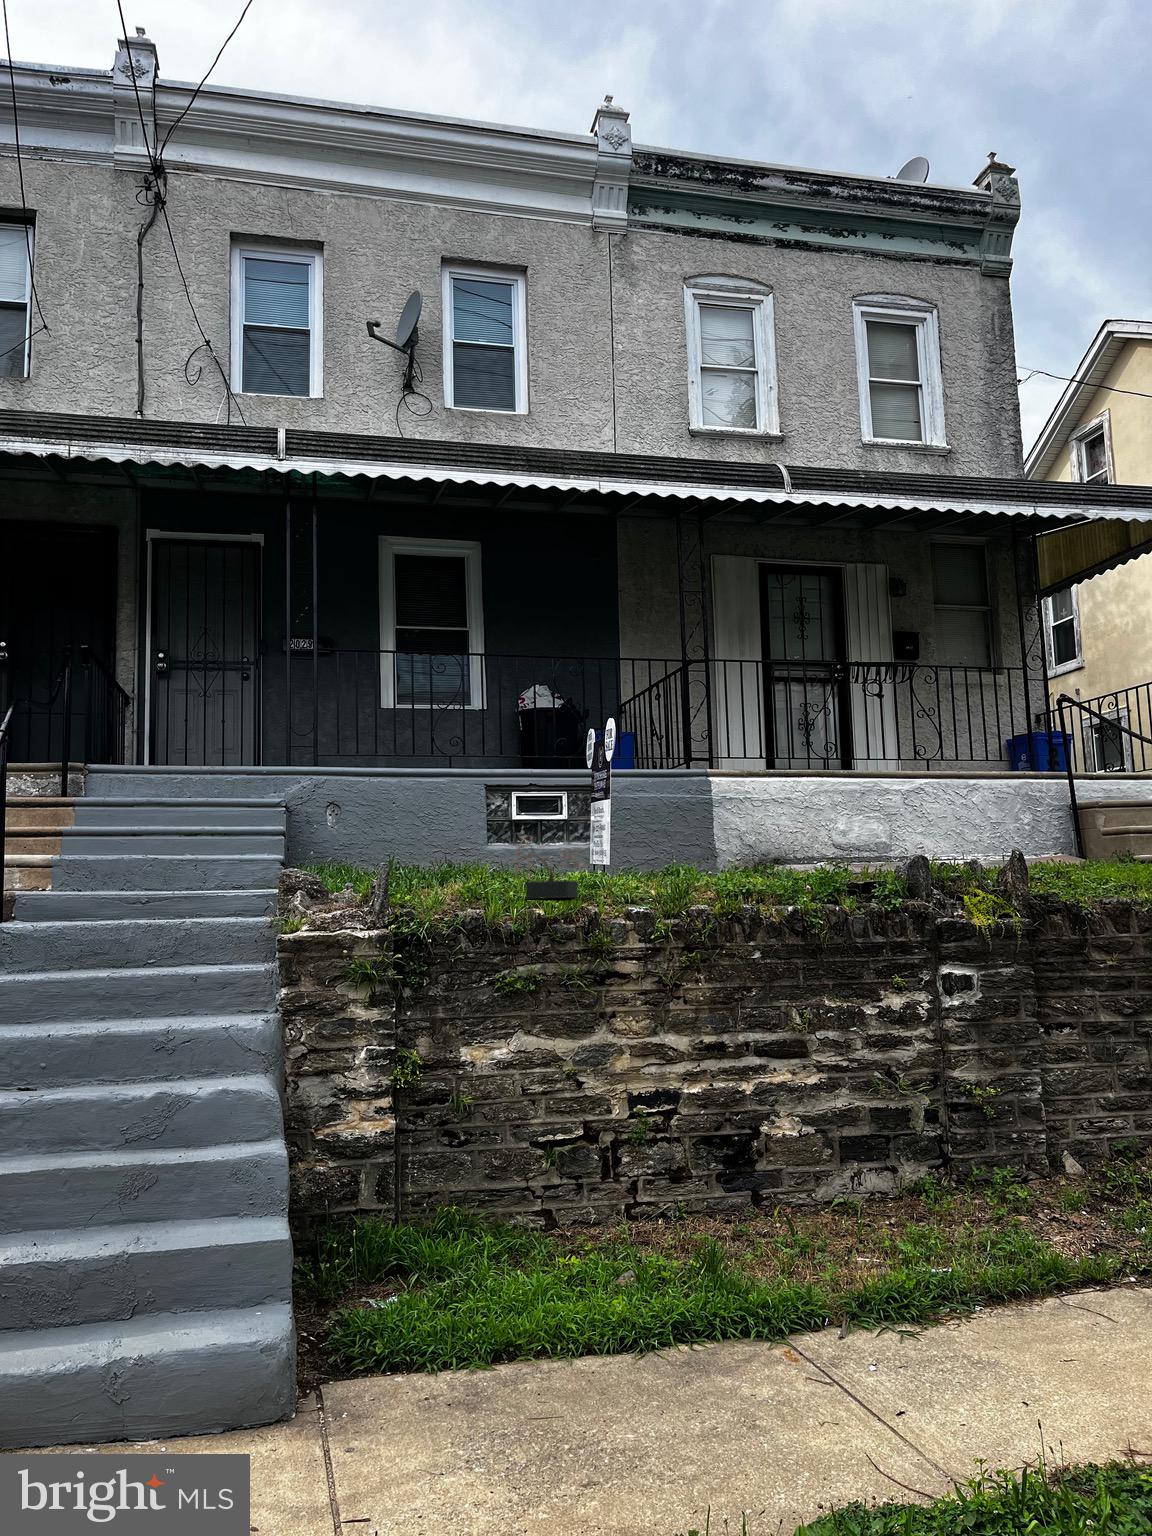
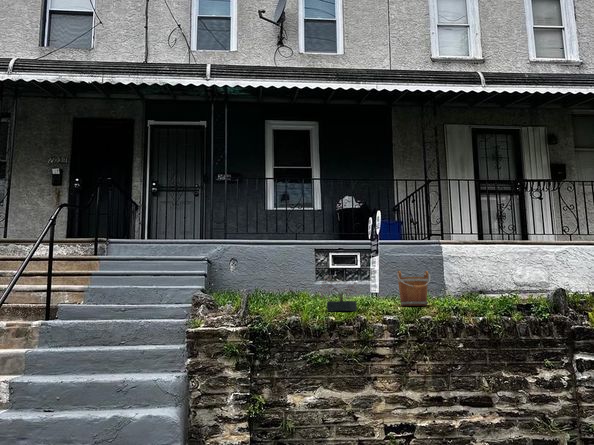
bucket: none [645,826,702,888] -> present [397,271,430,306]

